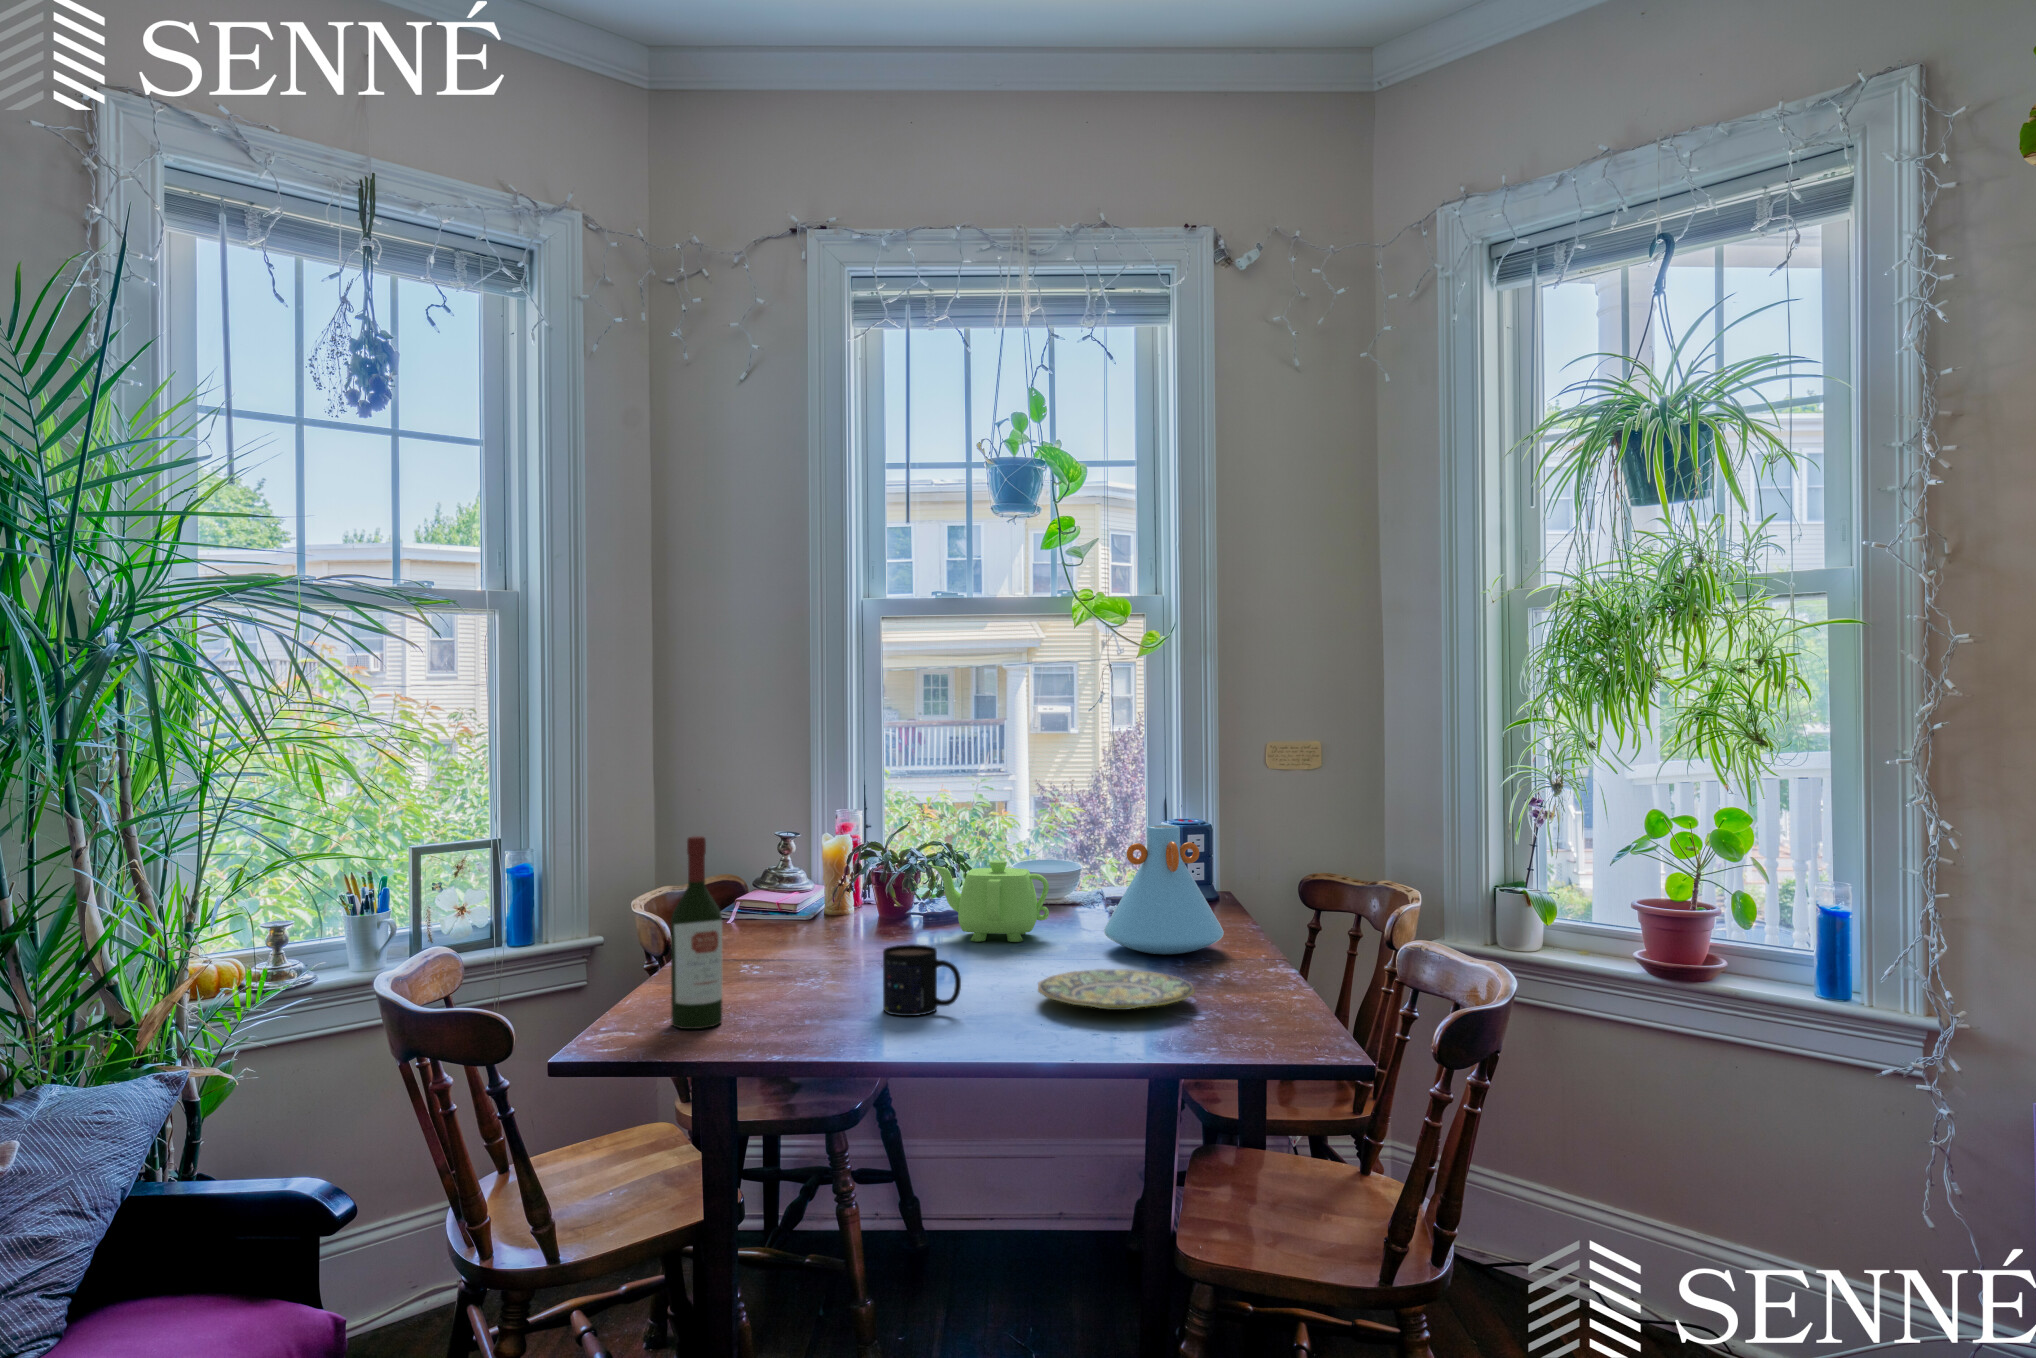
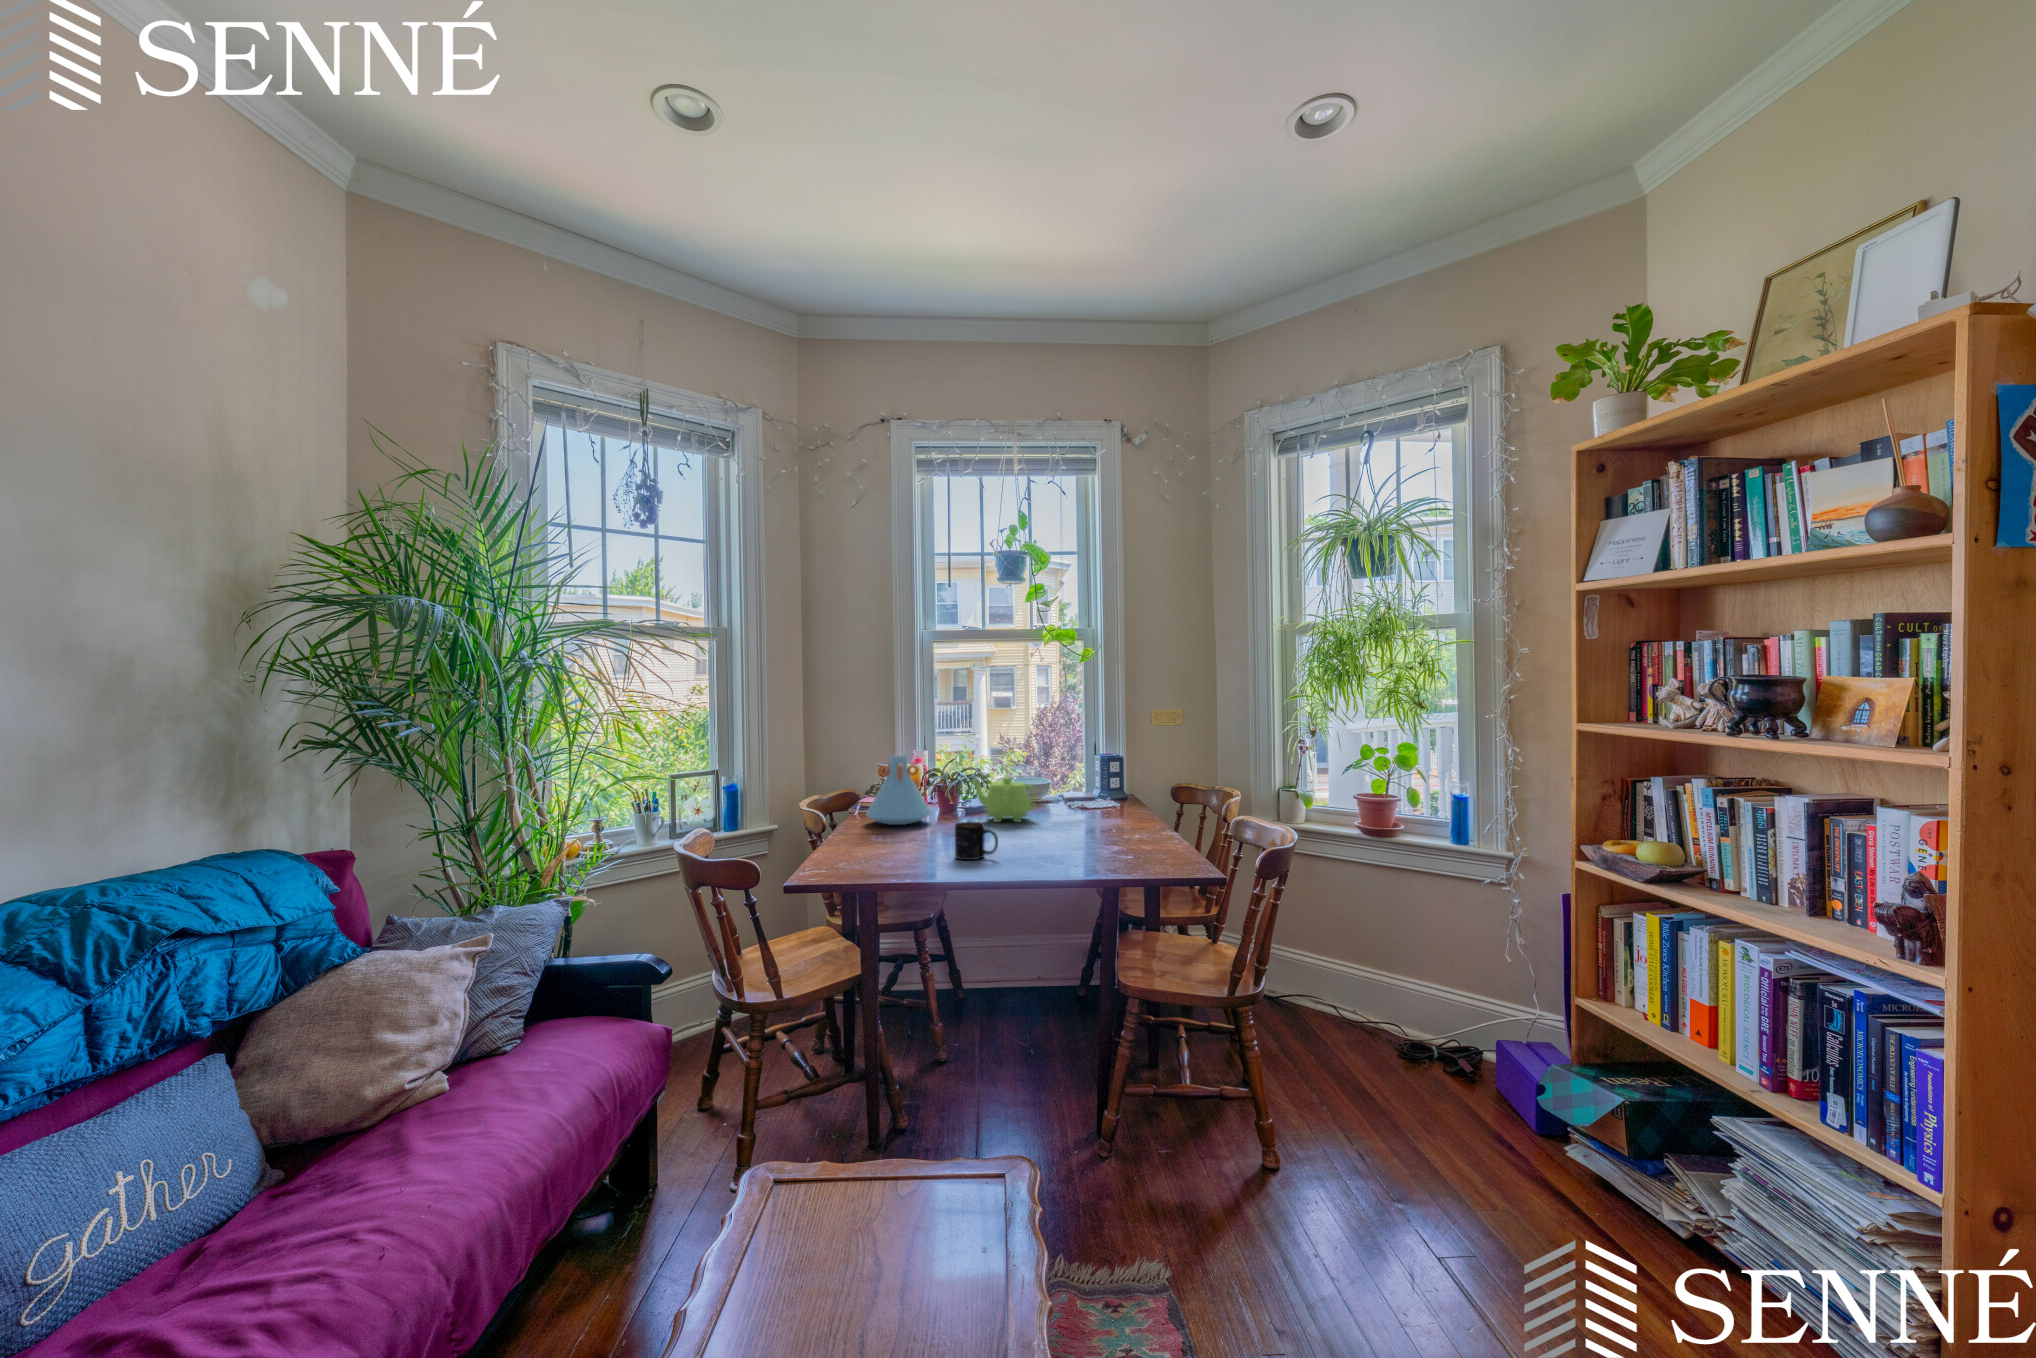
vase: present [1104,825,1224,955] -> present [867,755,931,825]
wine bottle: present [671,836,722,1029] -> none [841,763,869,868]
plate: present [1038,969,1195,1010] -> none [1038,834,1124,855]

